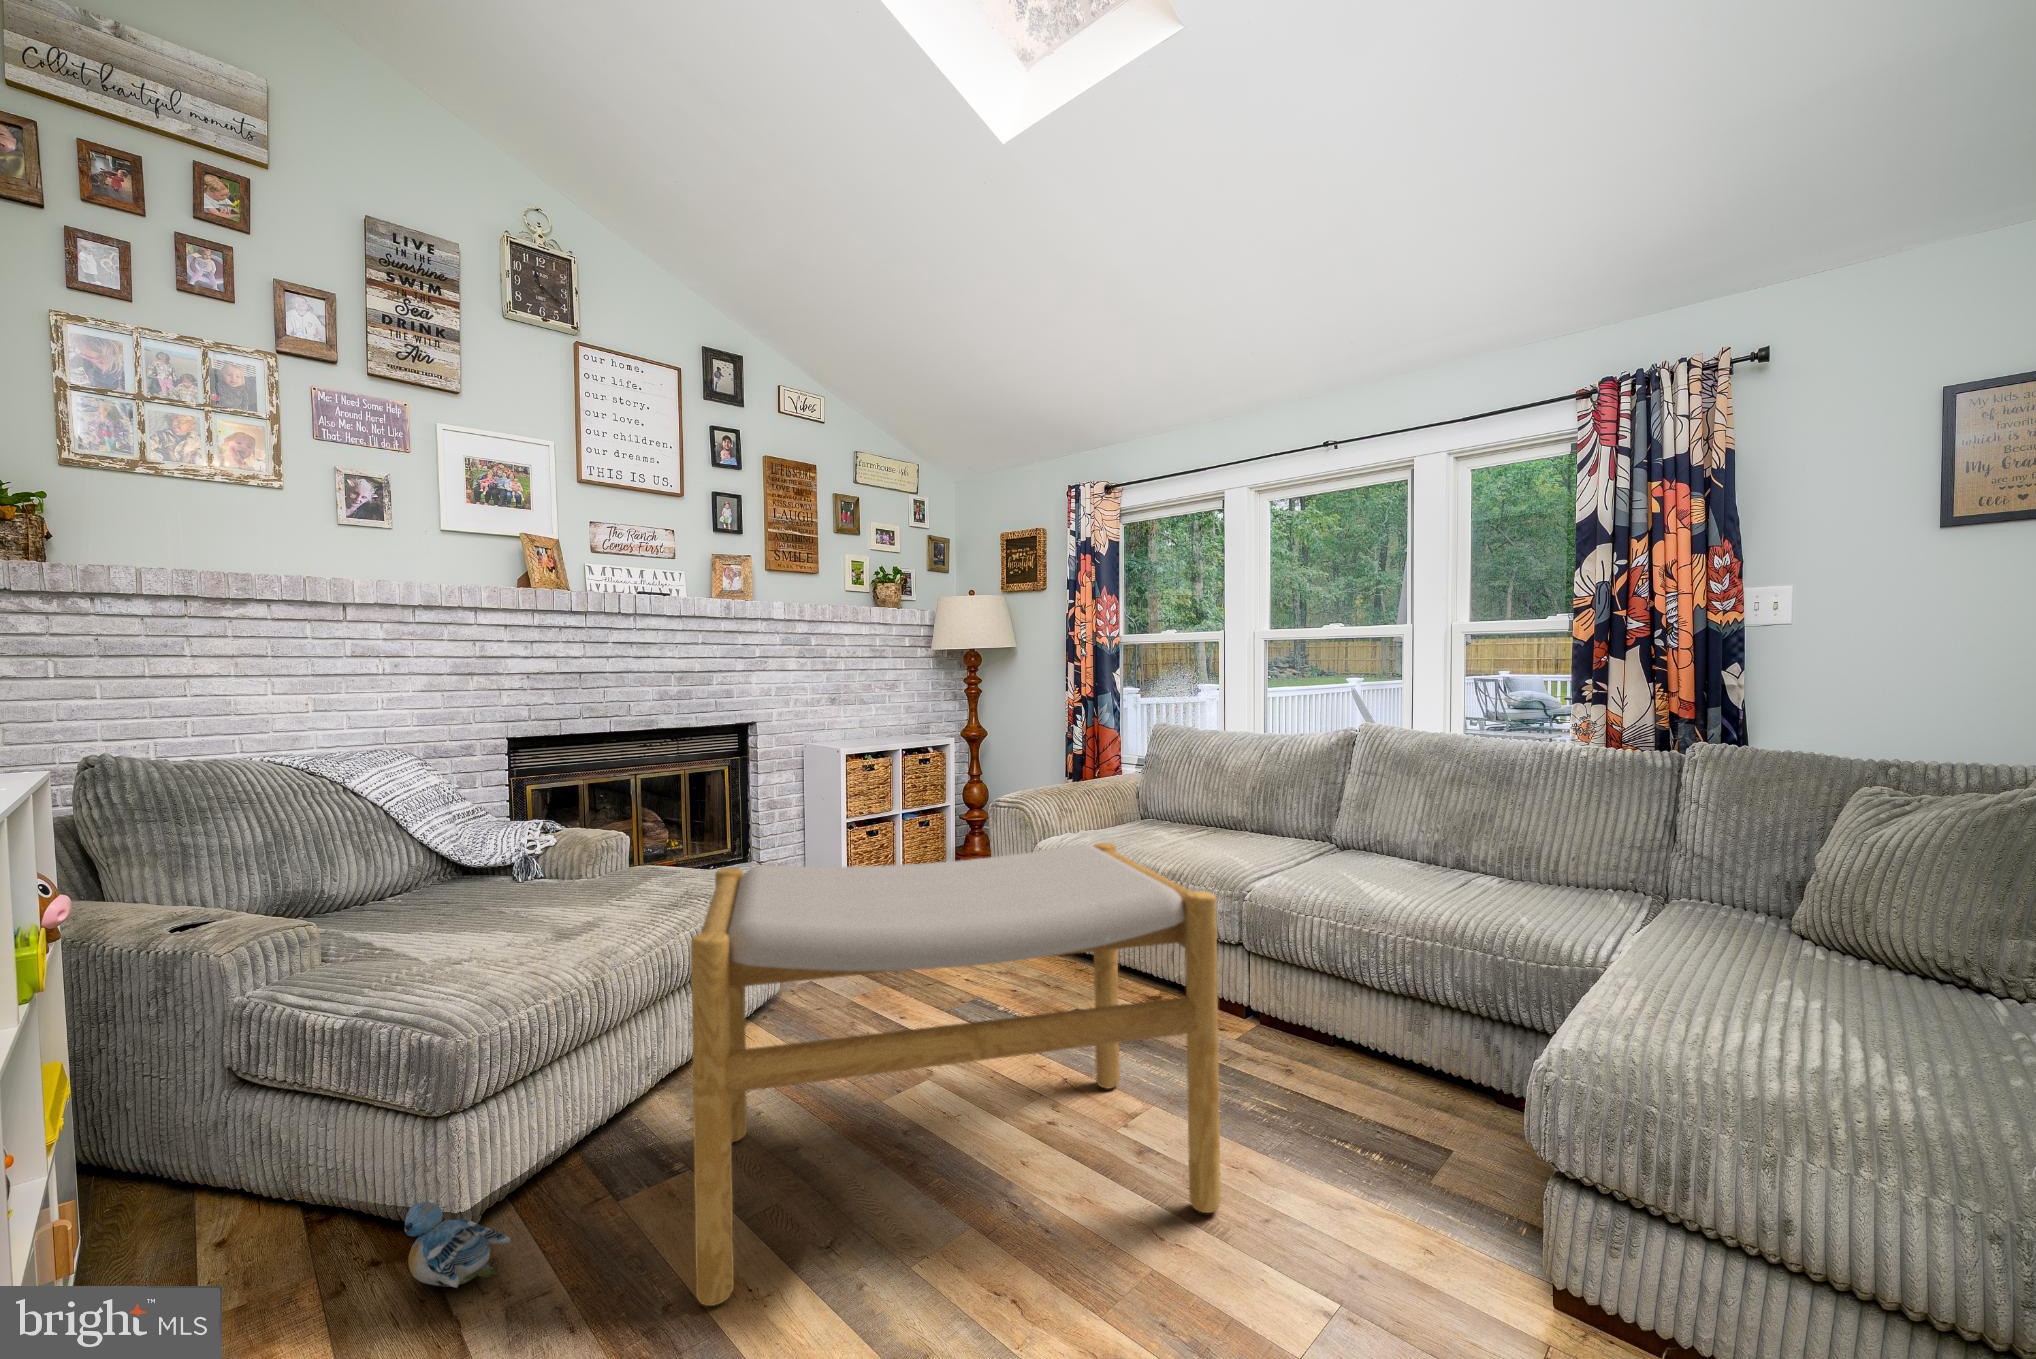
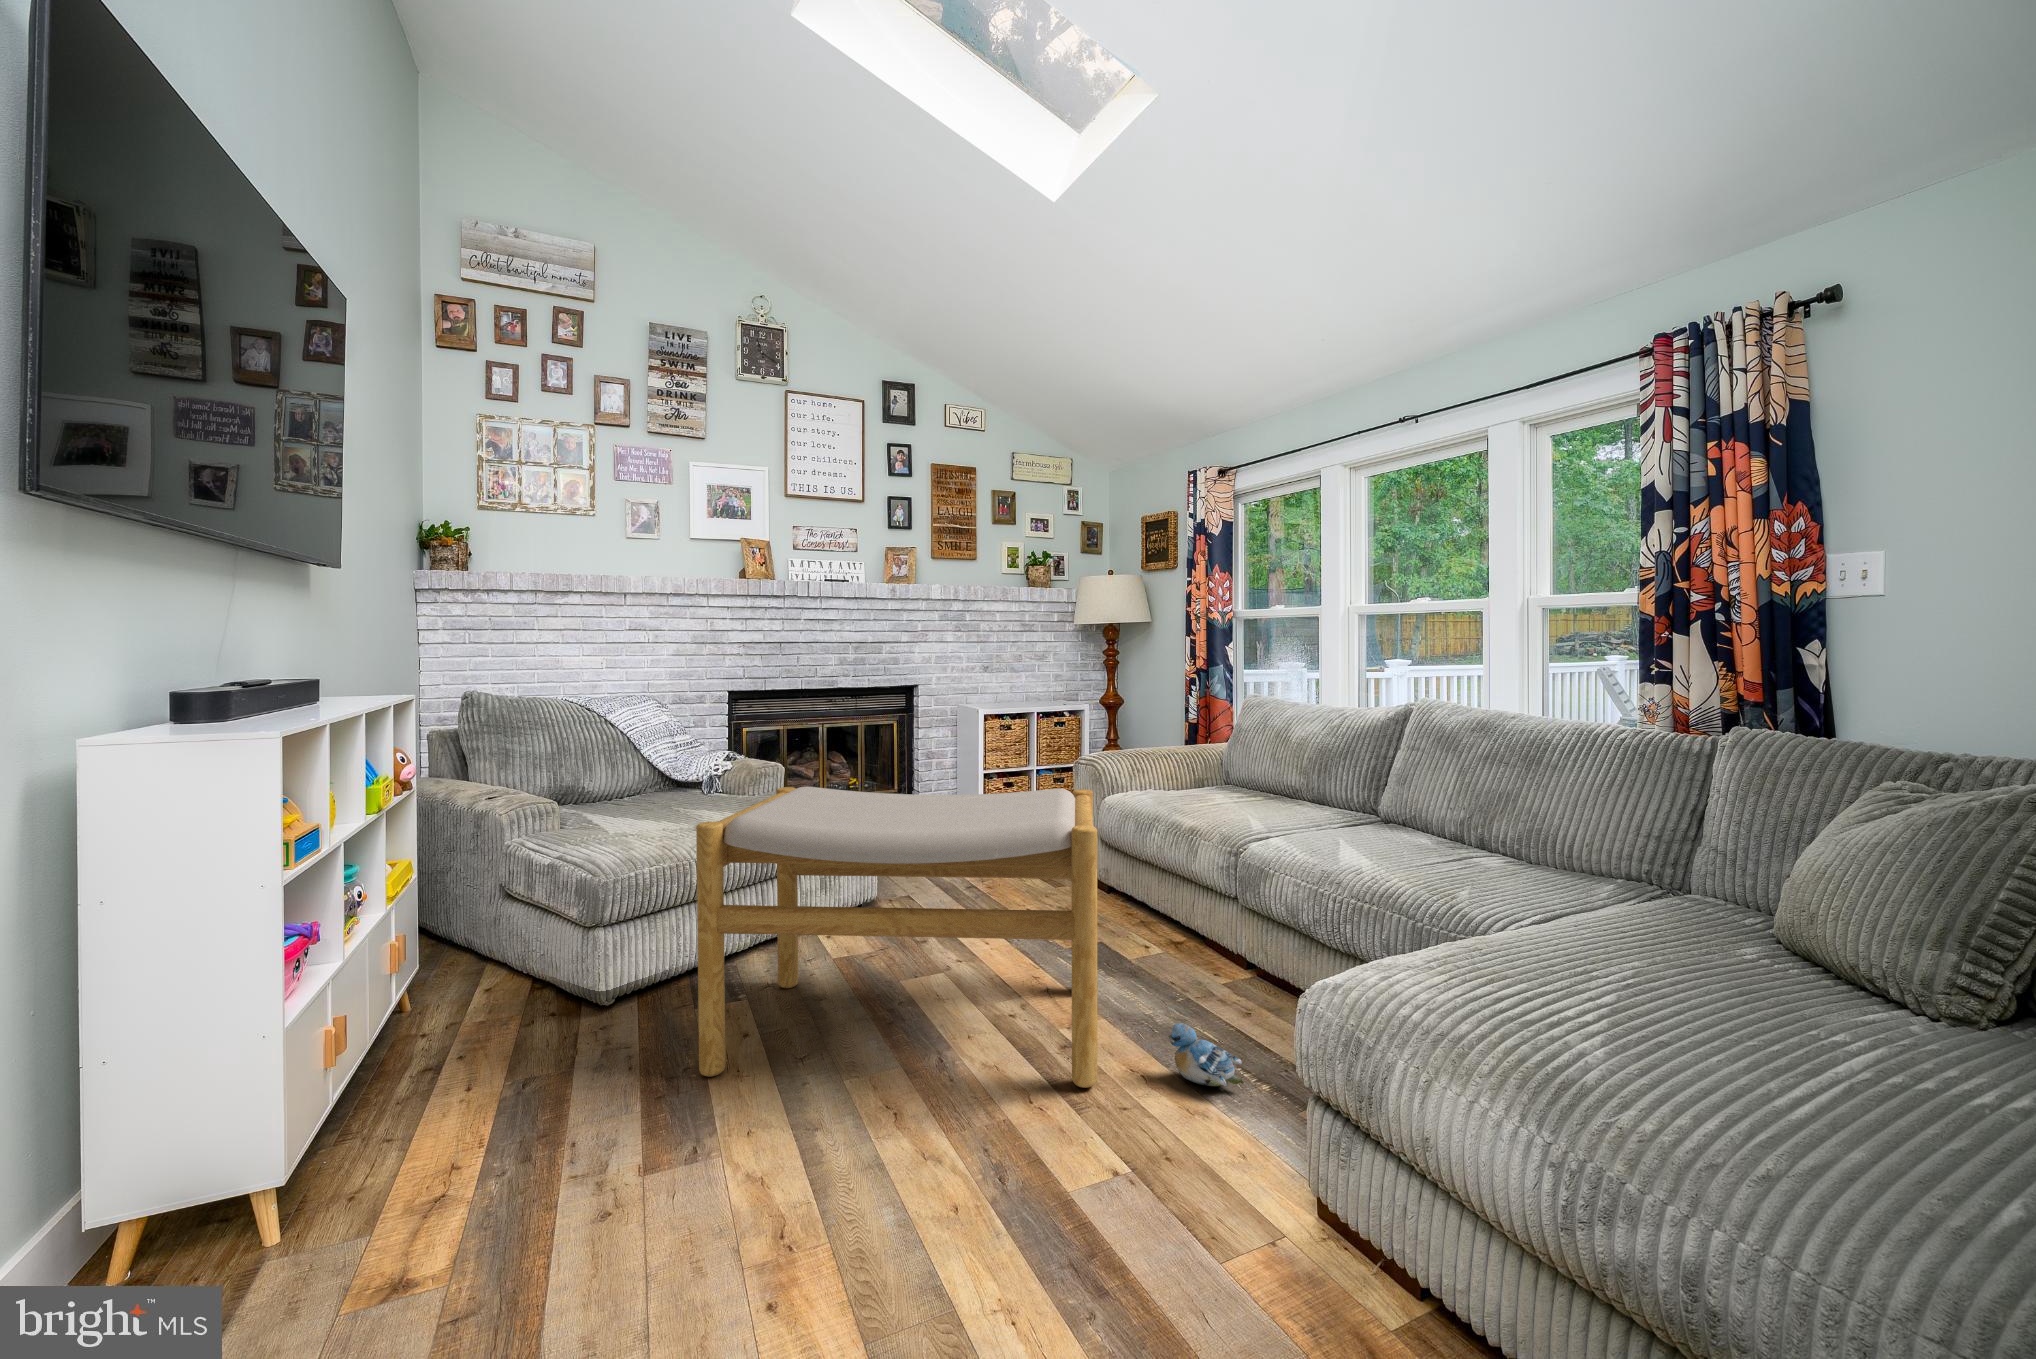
plush toy: present [405,1202,510,1288] -> present [1168,1023,1244,1086]

